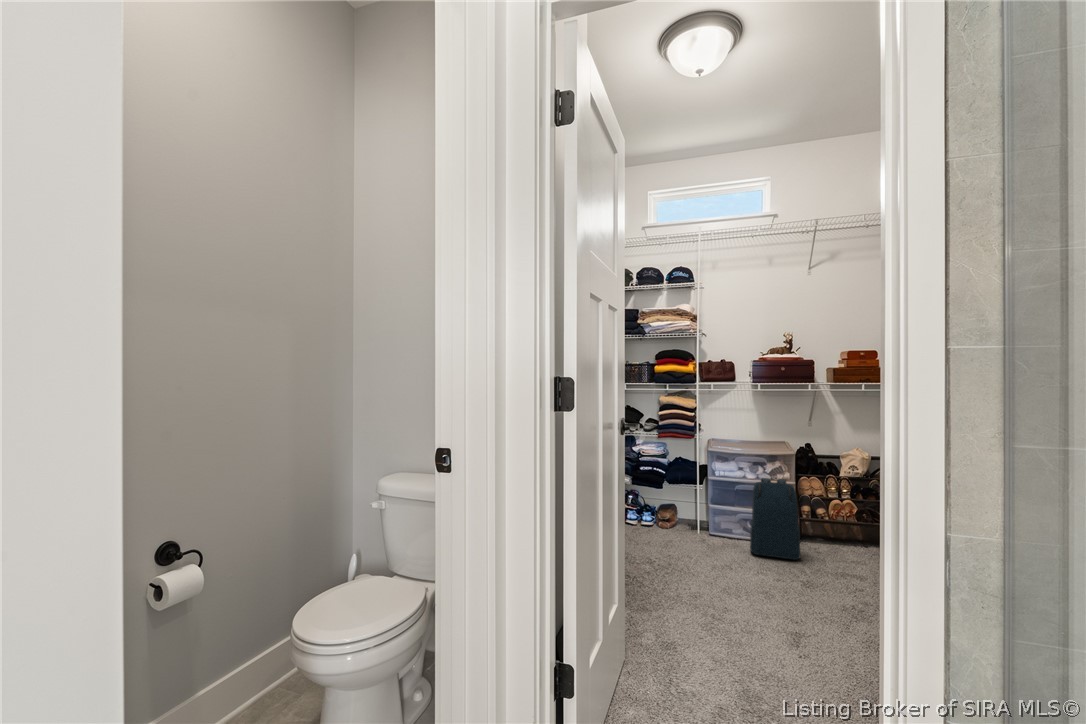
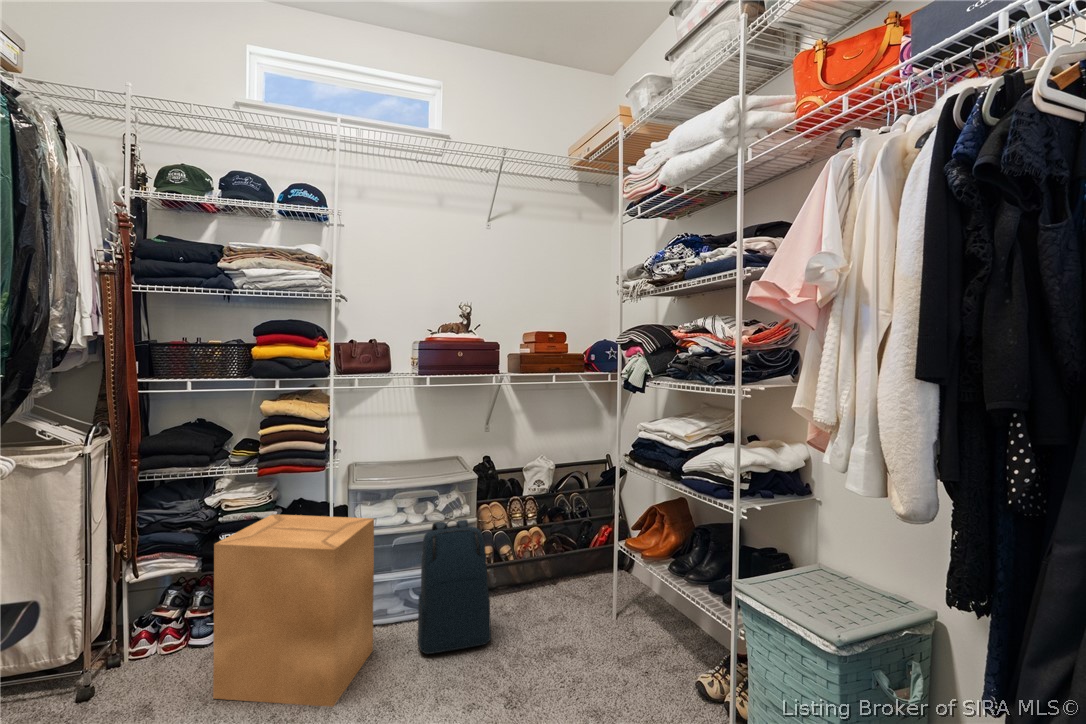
cardboard box: none [641,459,722,560] -> present [213,514,374,707]

